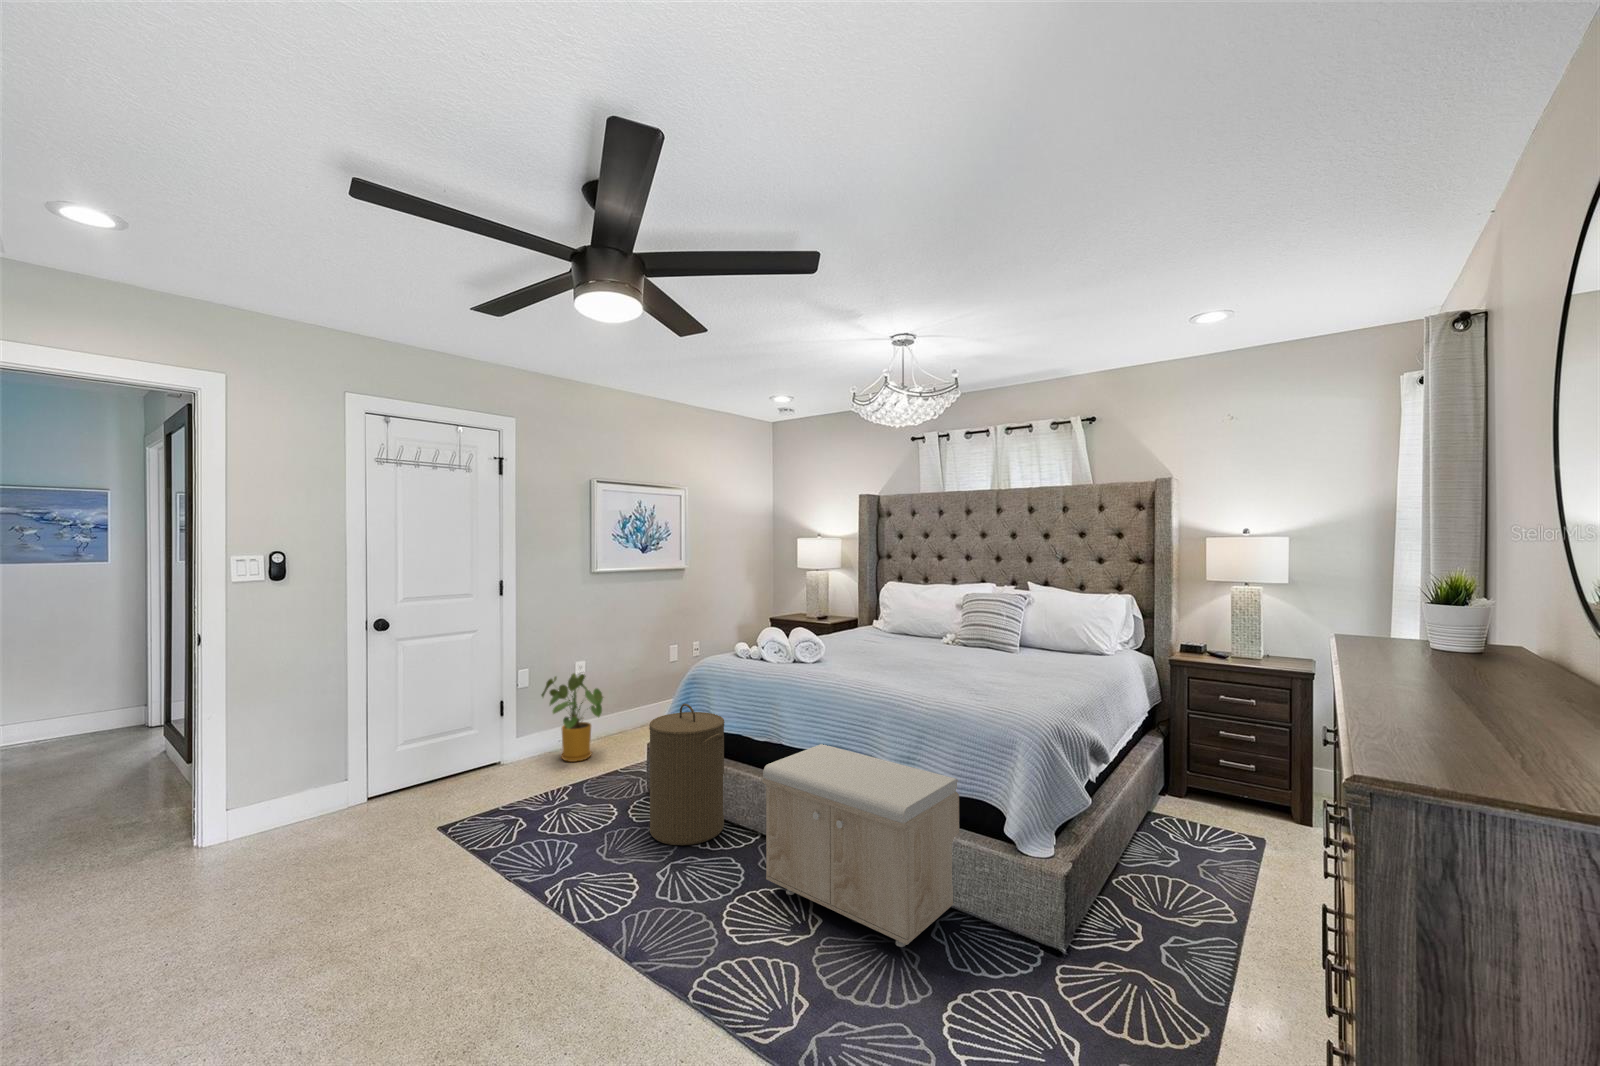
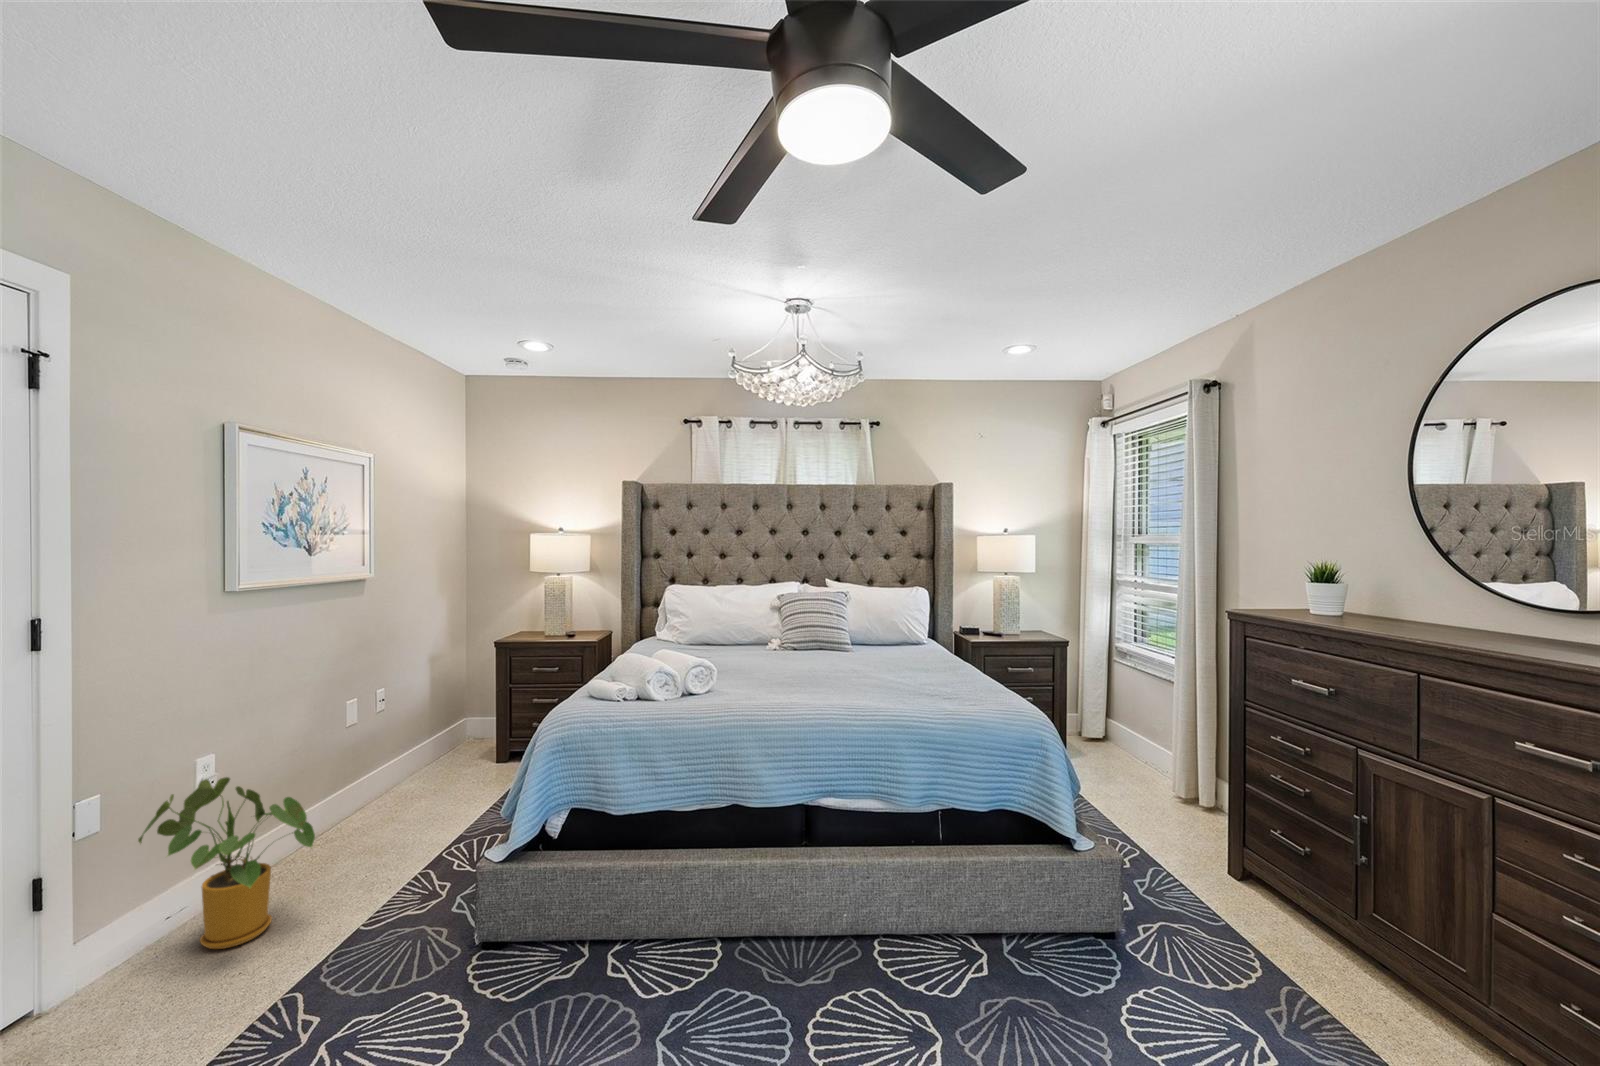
laundry hamper: present [649,704,725,845] -> none [538,785,680,1016]
storage bench: present [763,744,959,947] -> none [821,793,1050,1003]

